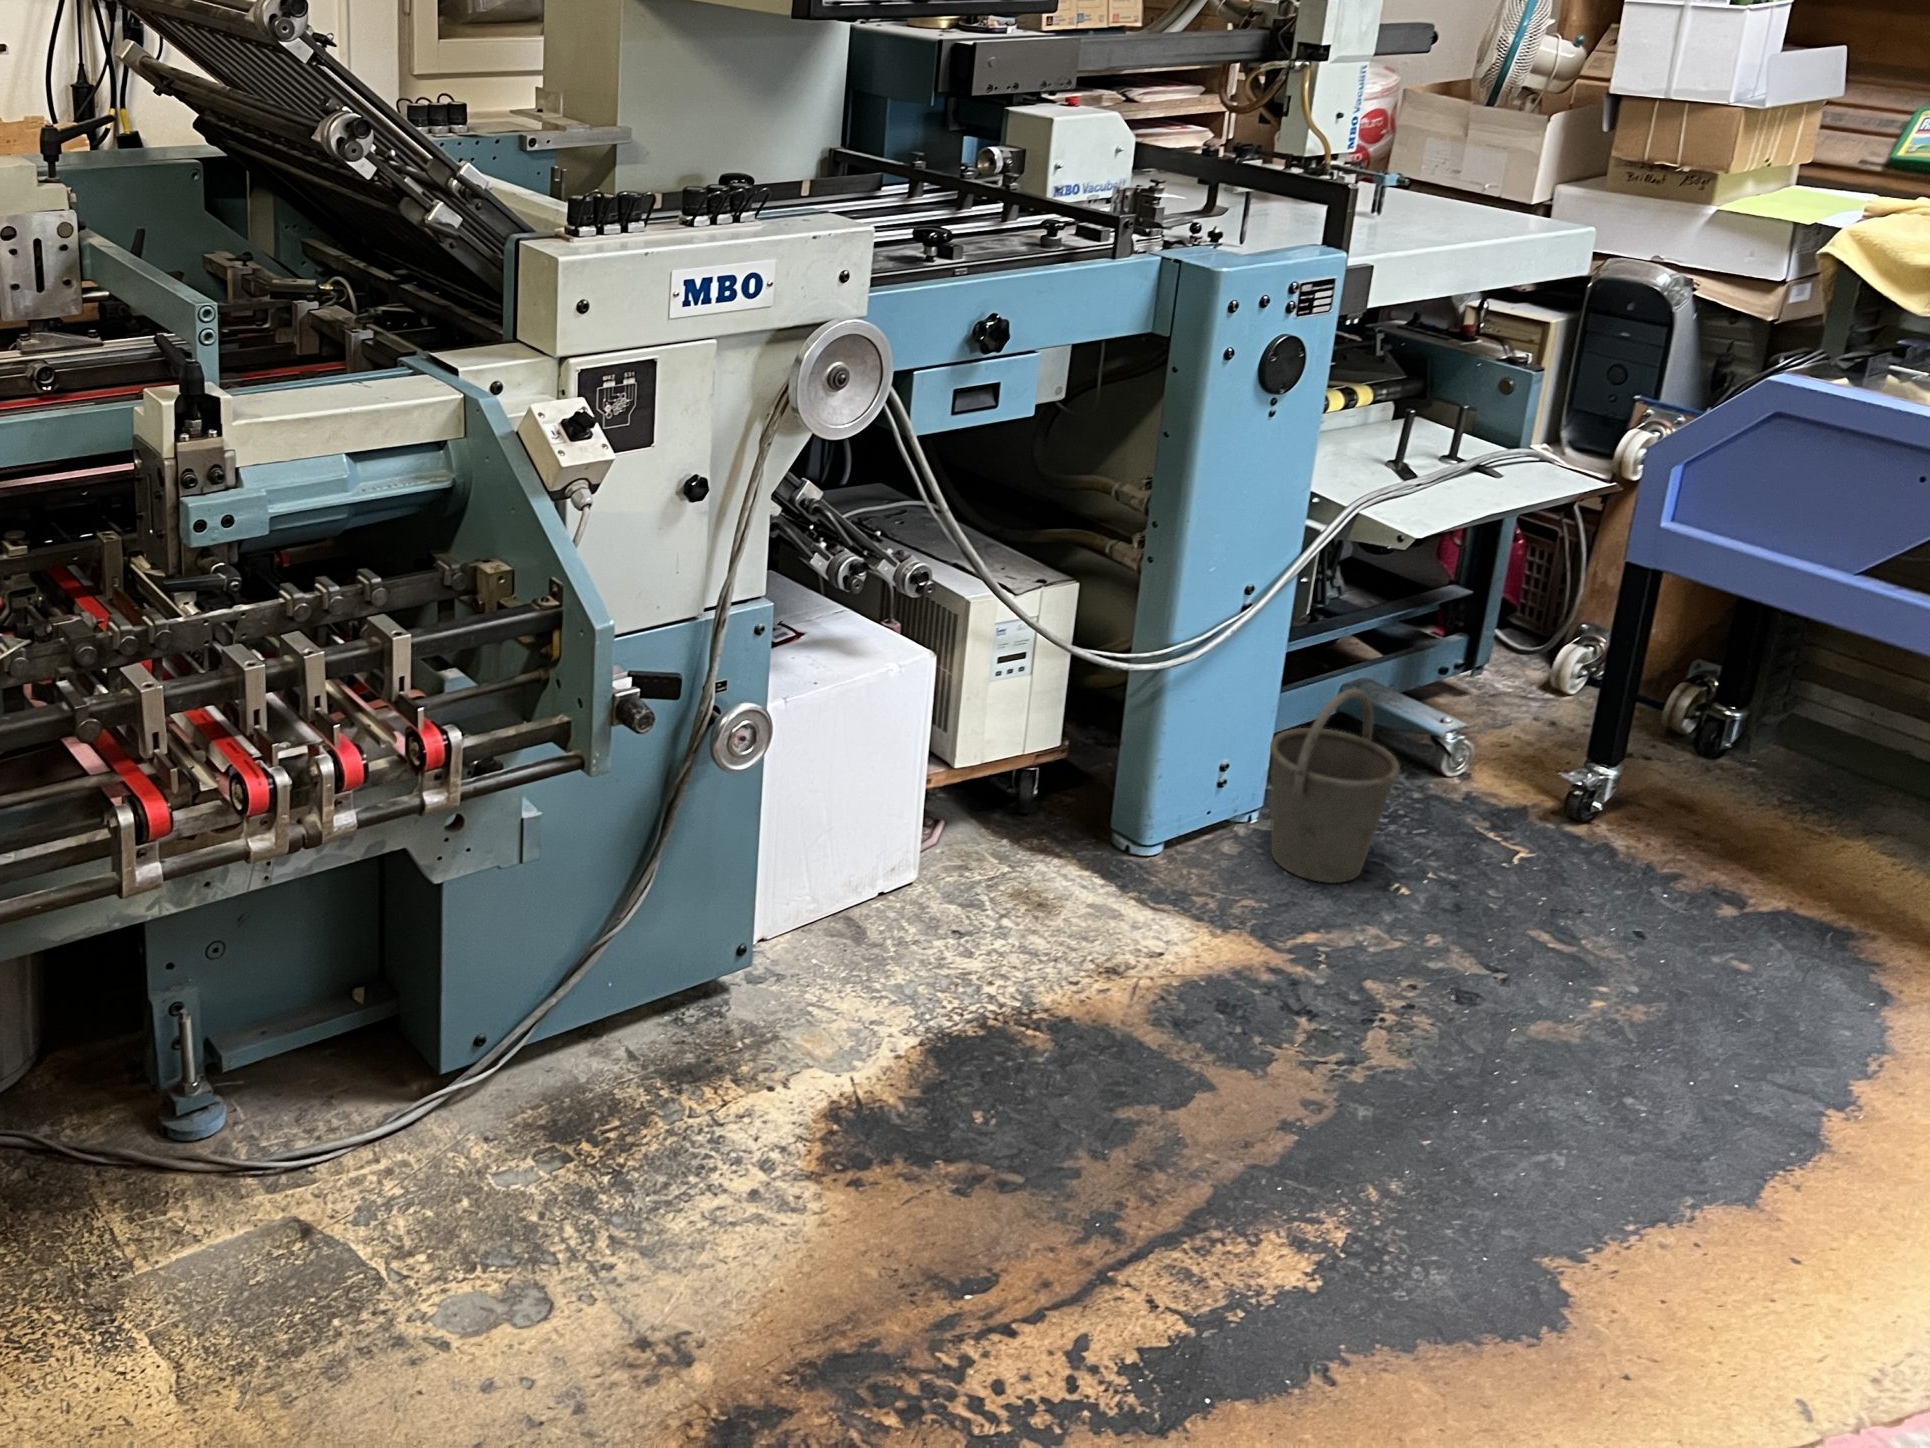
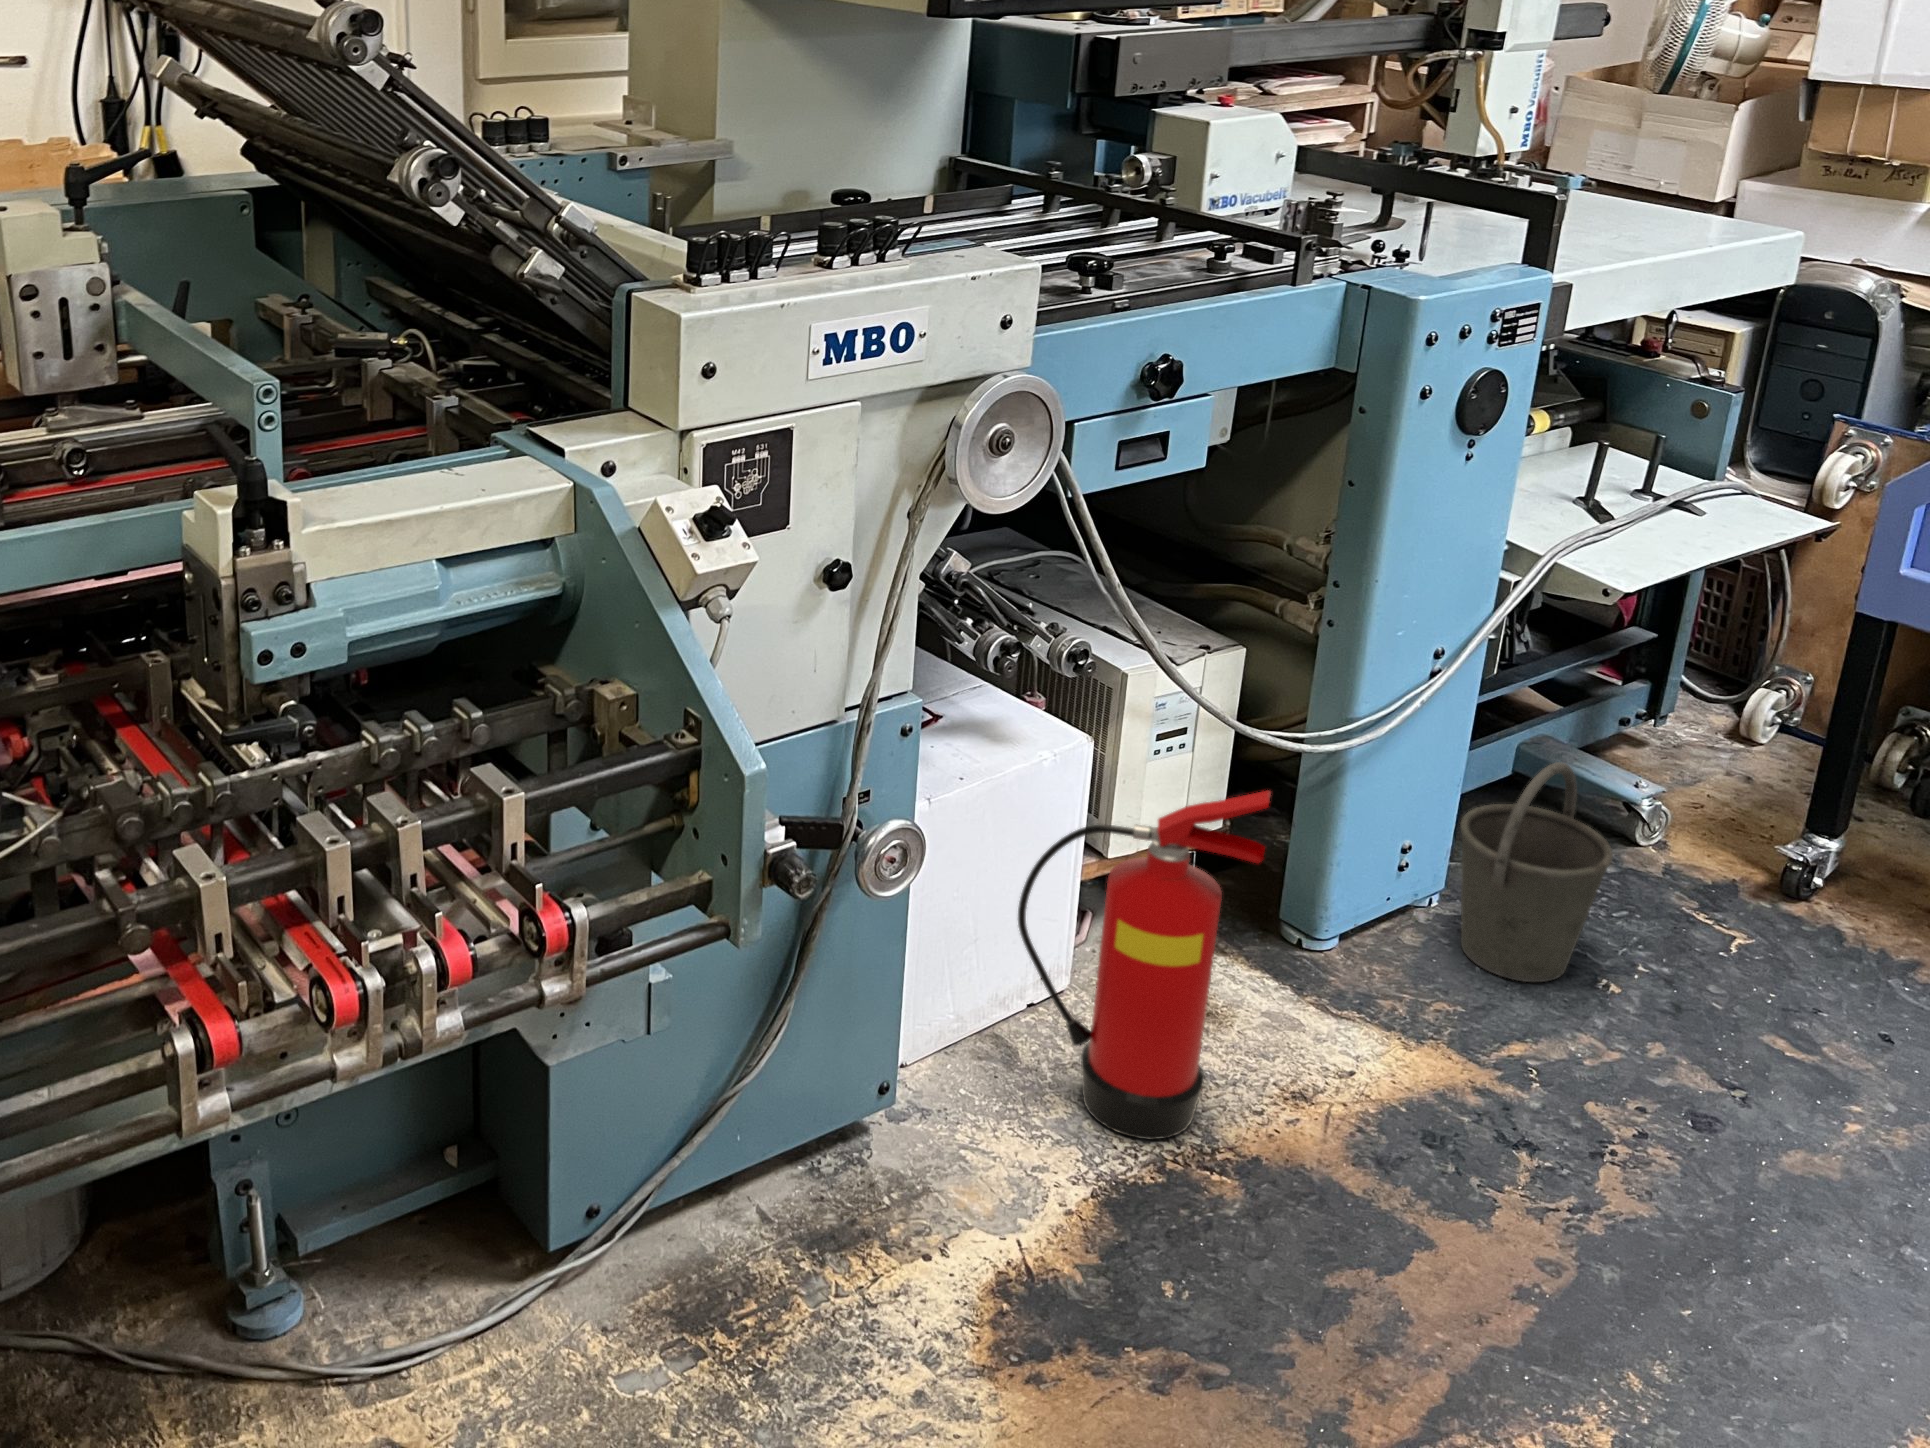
fire extinguisher: none [866,693,1082,1001] -> present [1018,790,1271,1140]

